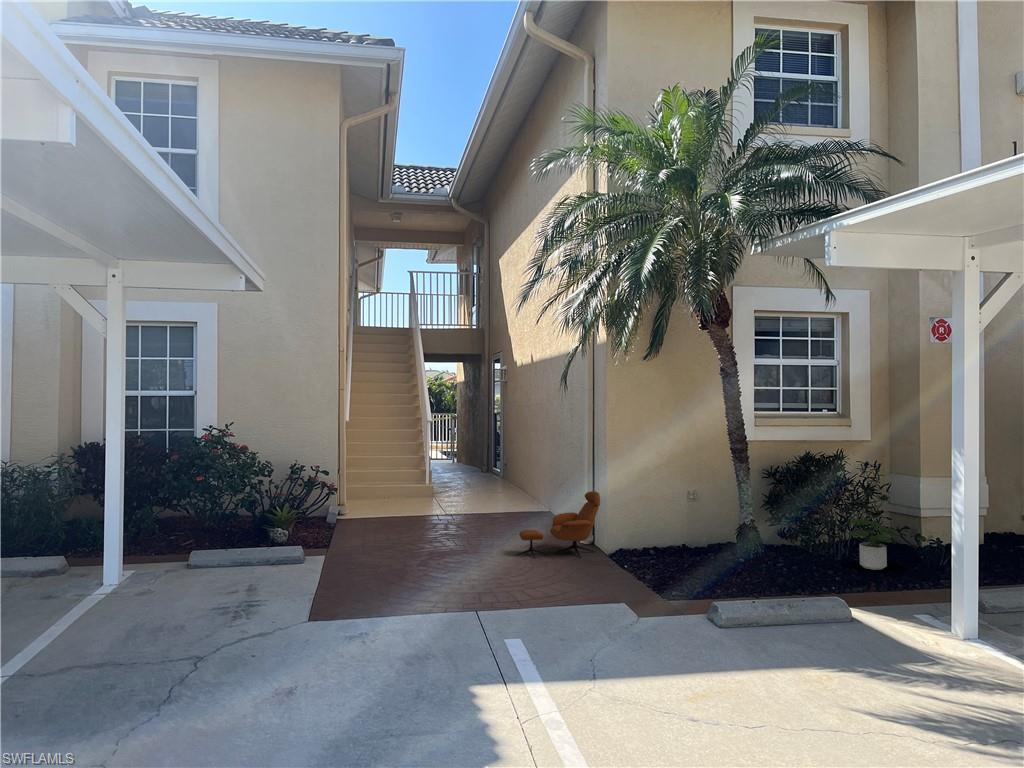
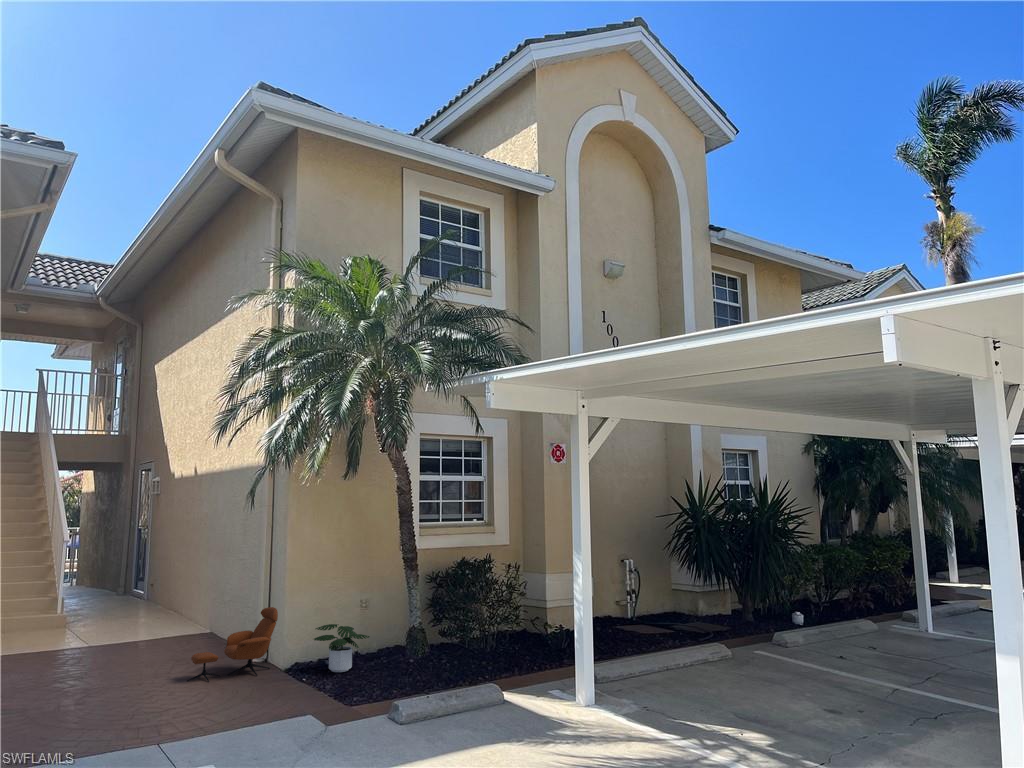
potted plant: present [848,519,901,570] -> present [314,624,370,672]

